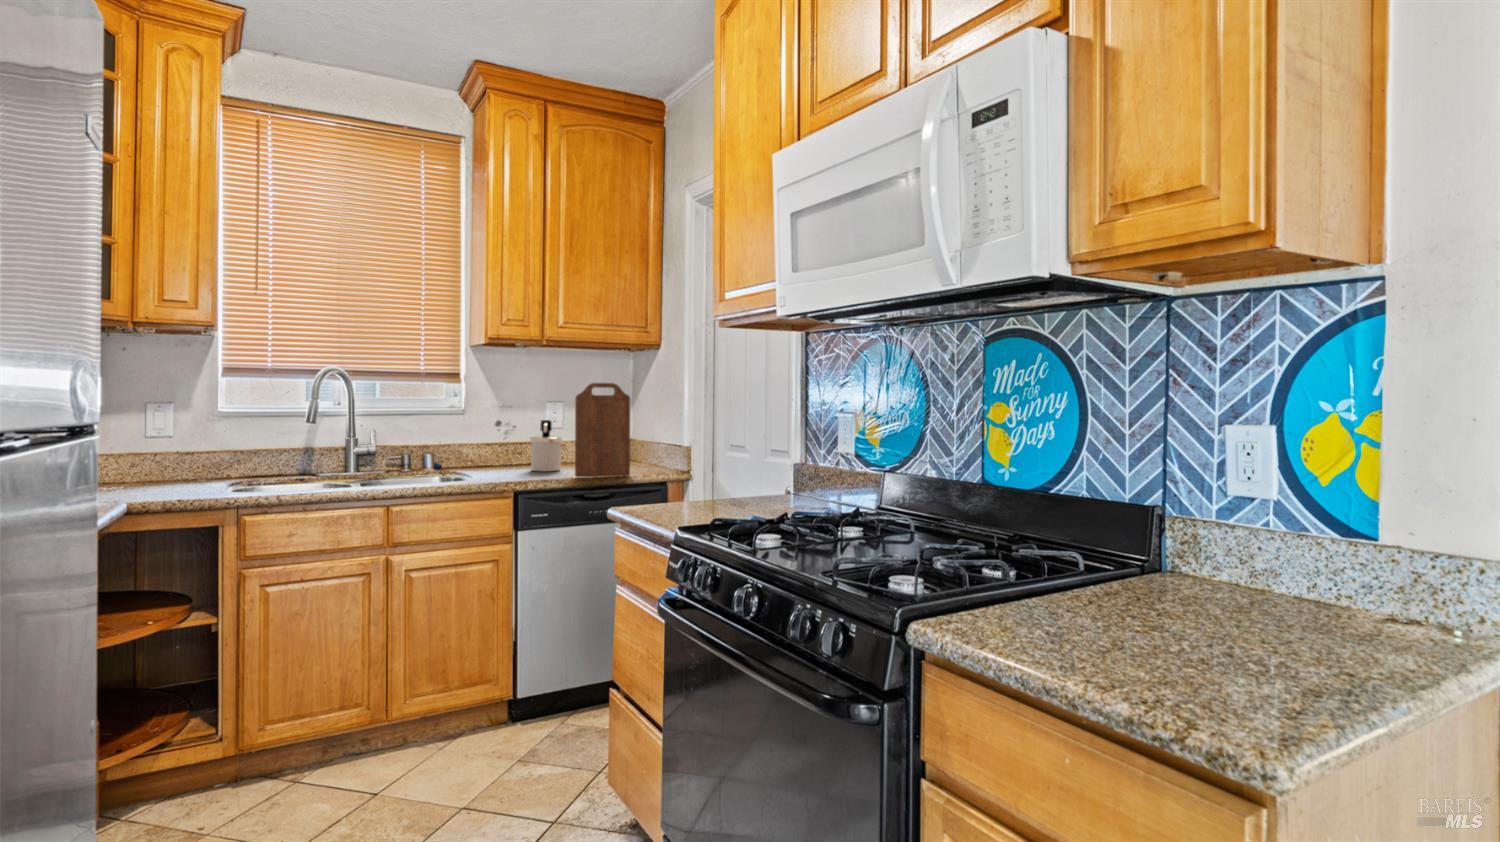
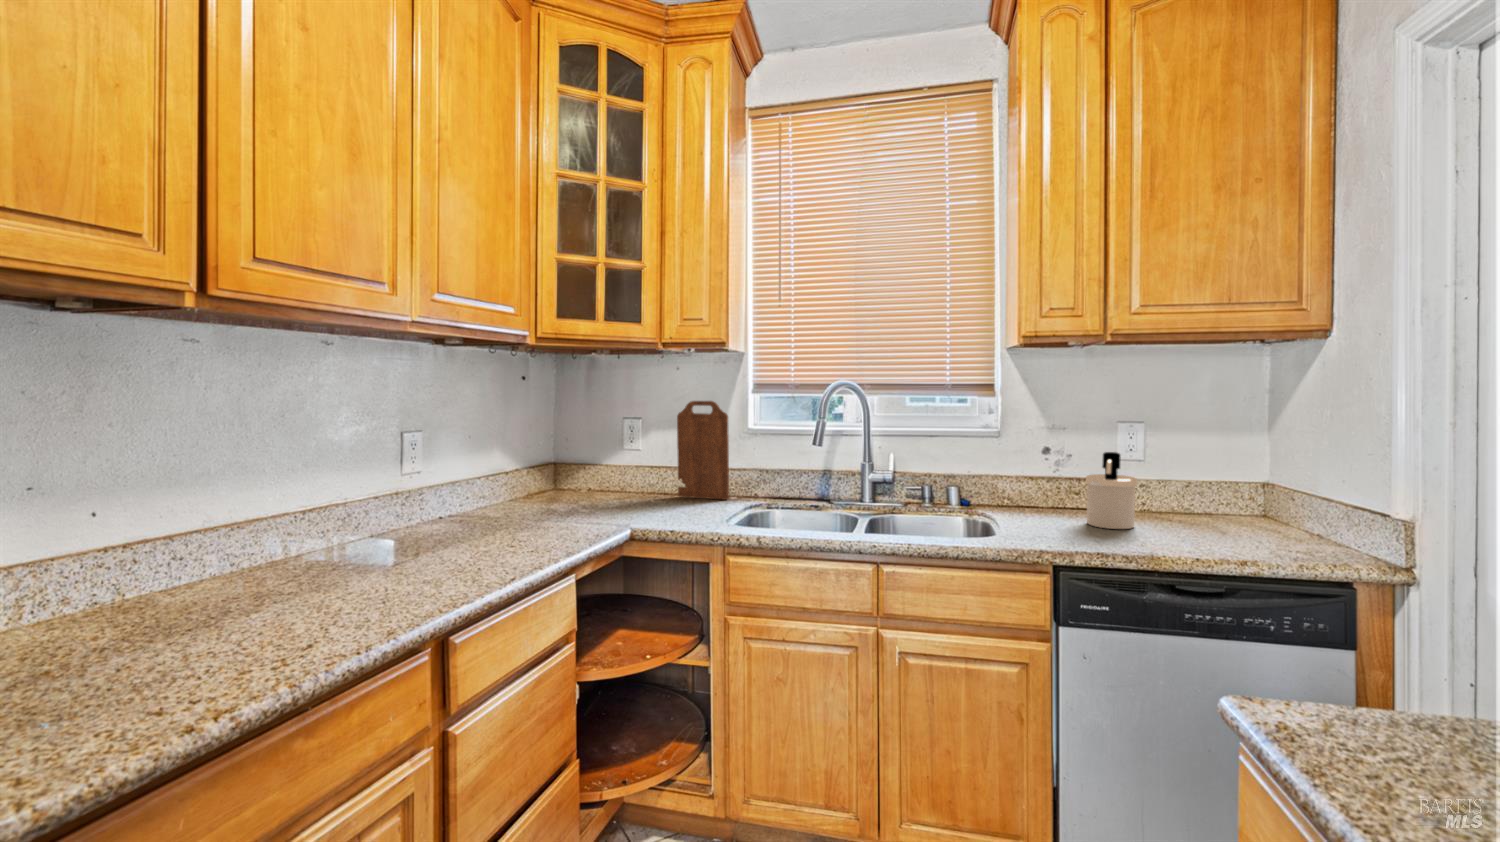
cutting board: present [575,383,630,477] -> present [677,401,729,500]

